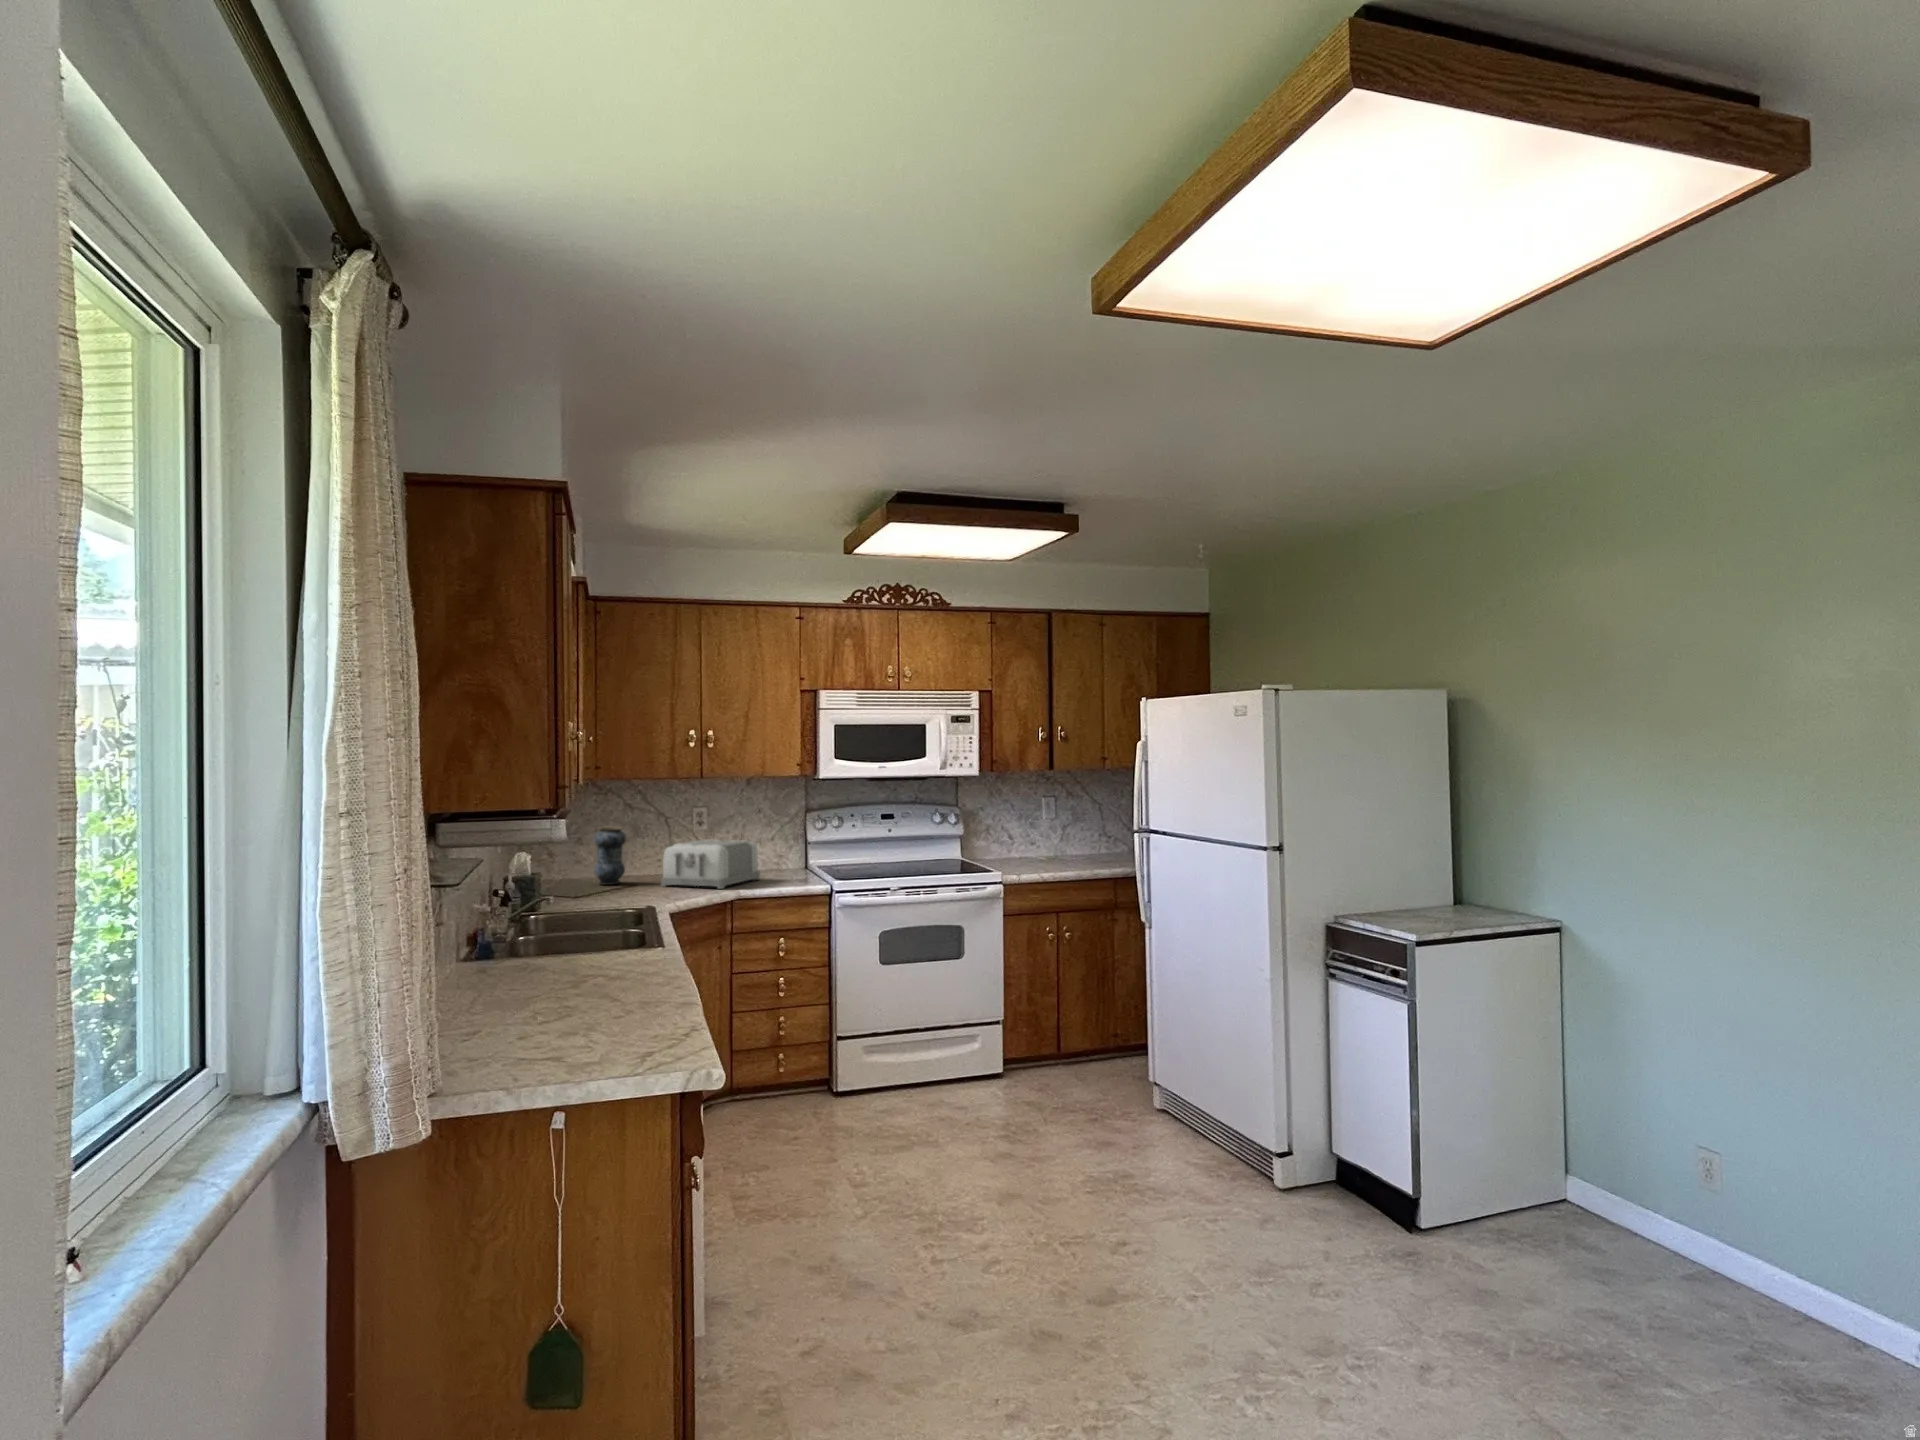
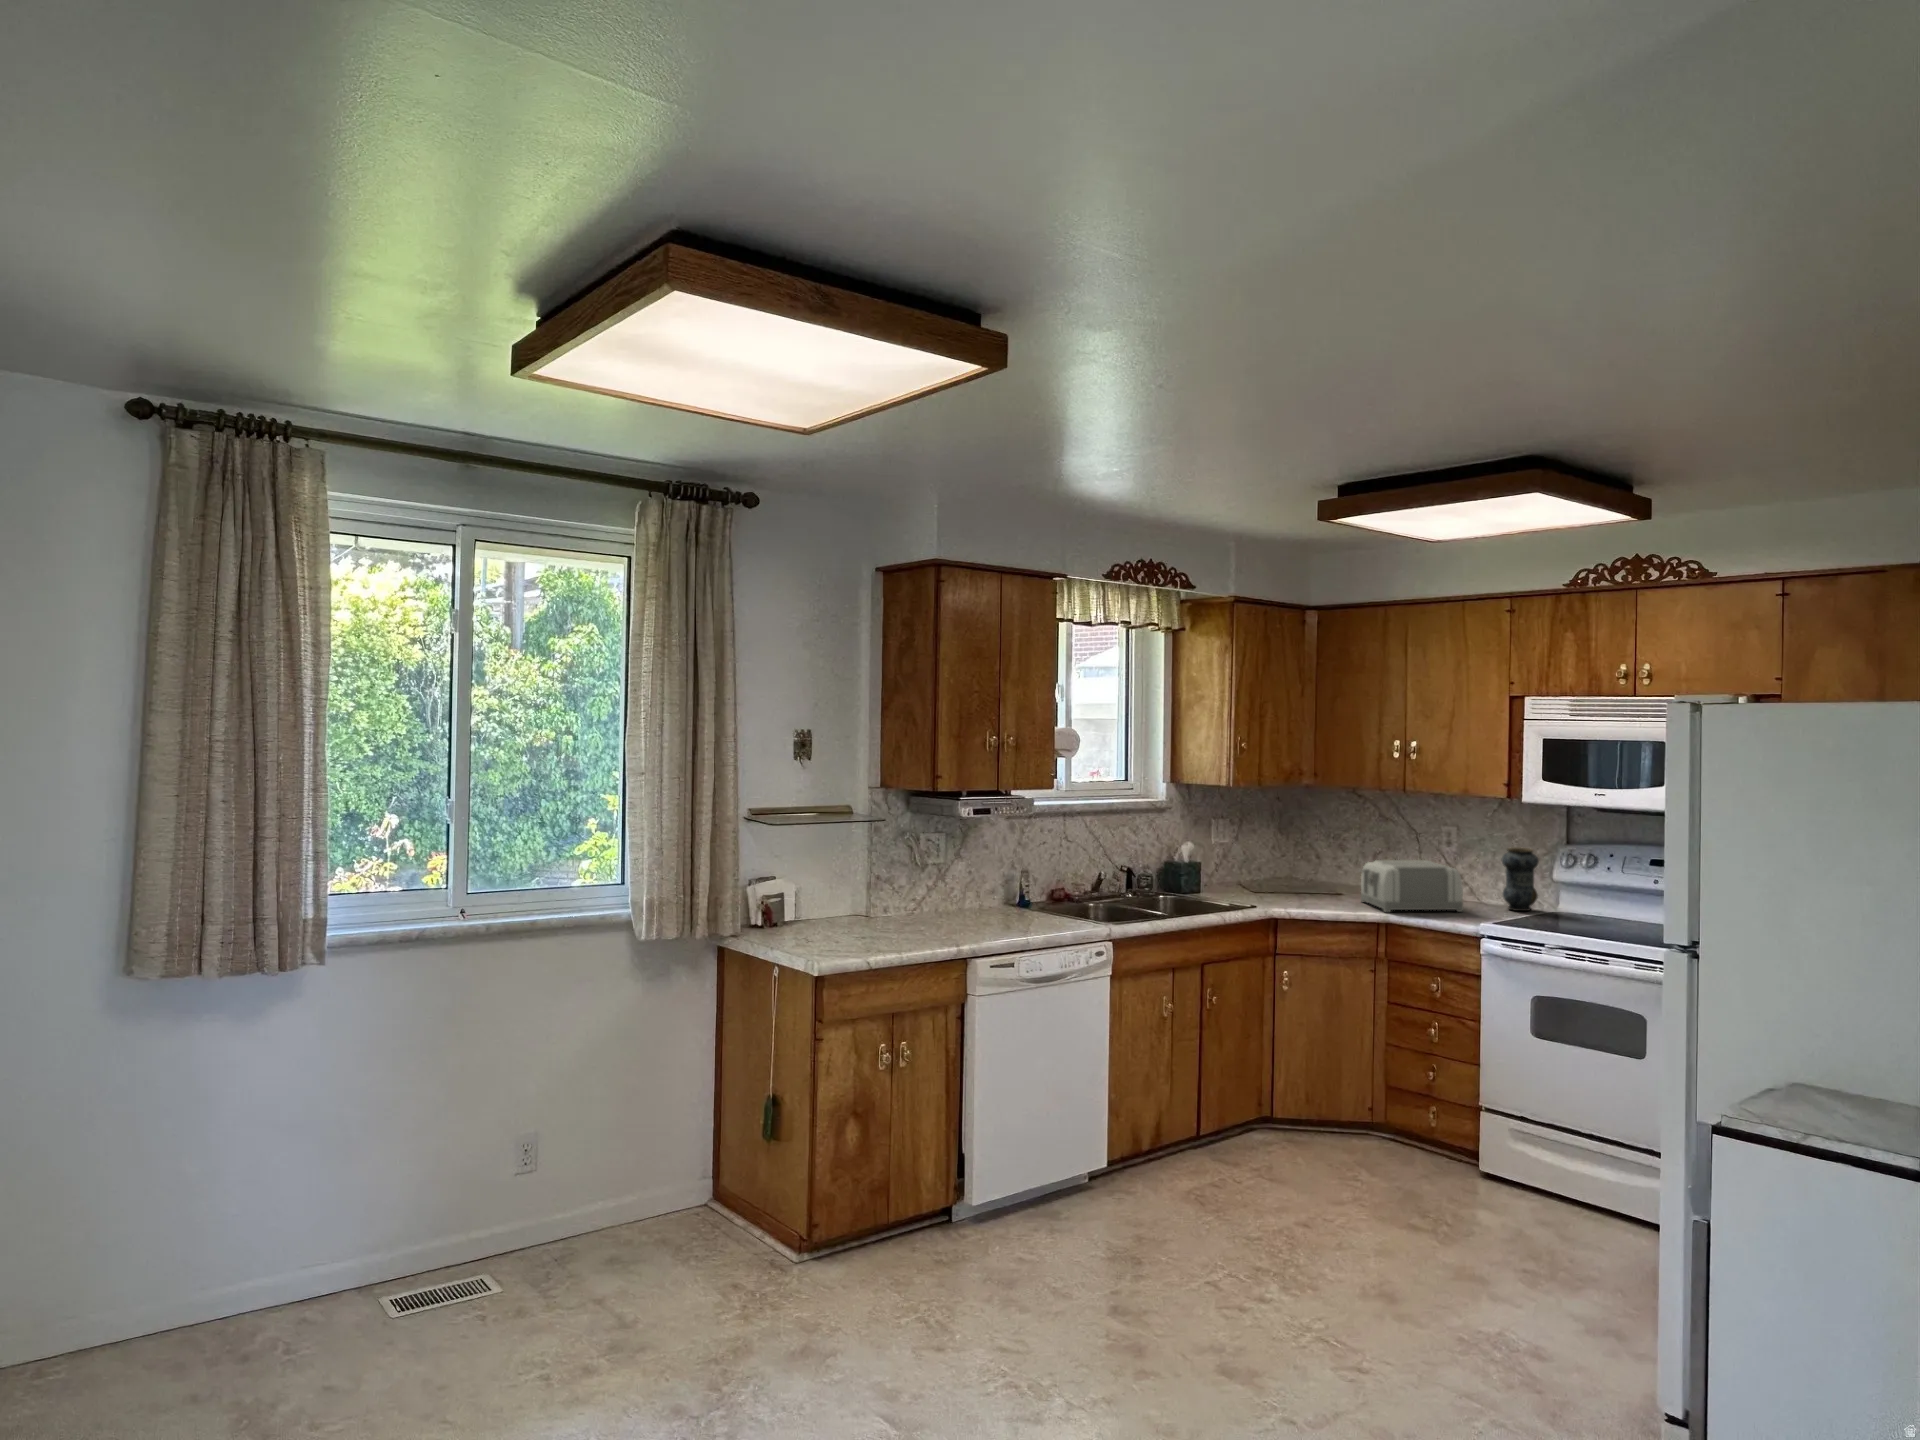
vase: present [594,827,626,885] -> present [1502,847,1539,911]

